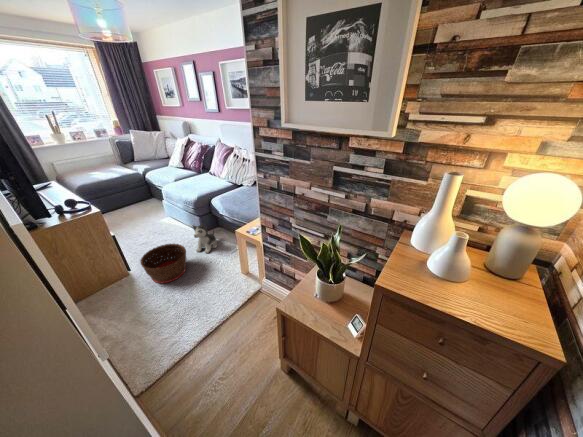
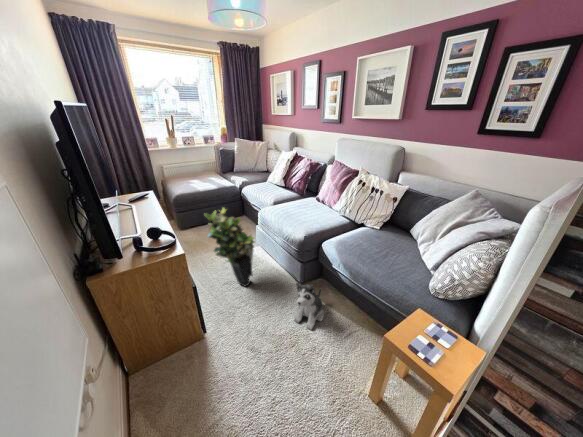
potted plant: none [111,184,164,242] -> present [204,208,255,286]
basket: present [140,244,186,283] -> none [220,308,286,381]

